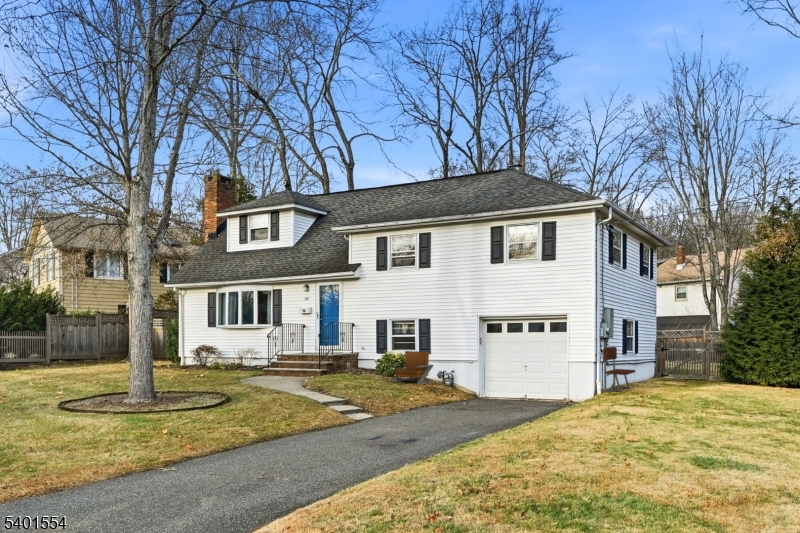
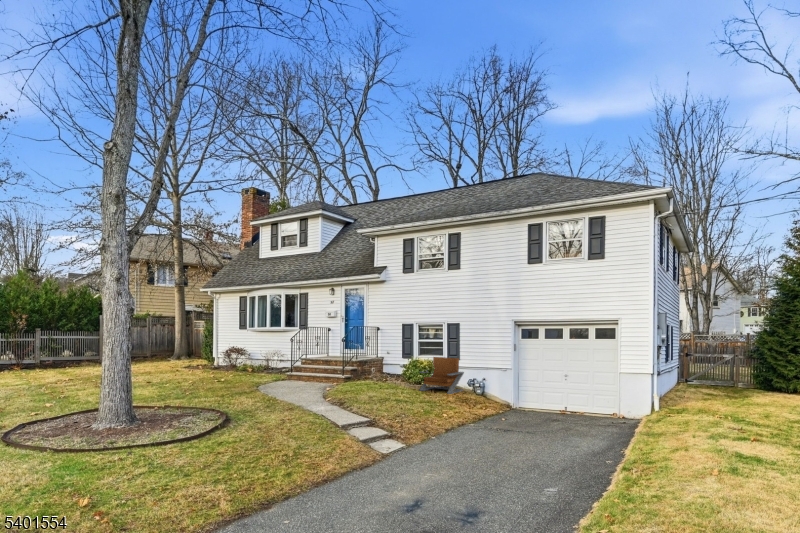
bench: present [603,347,635,392] -> none [658,355,693,408]

